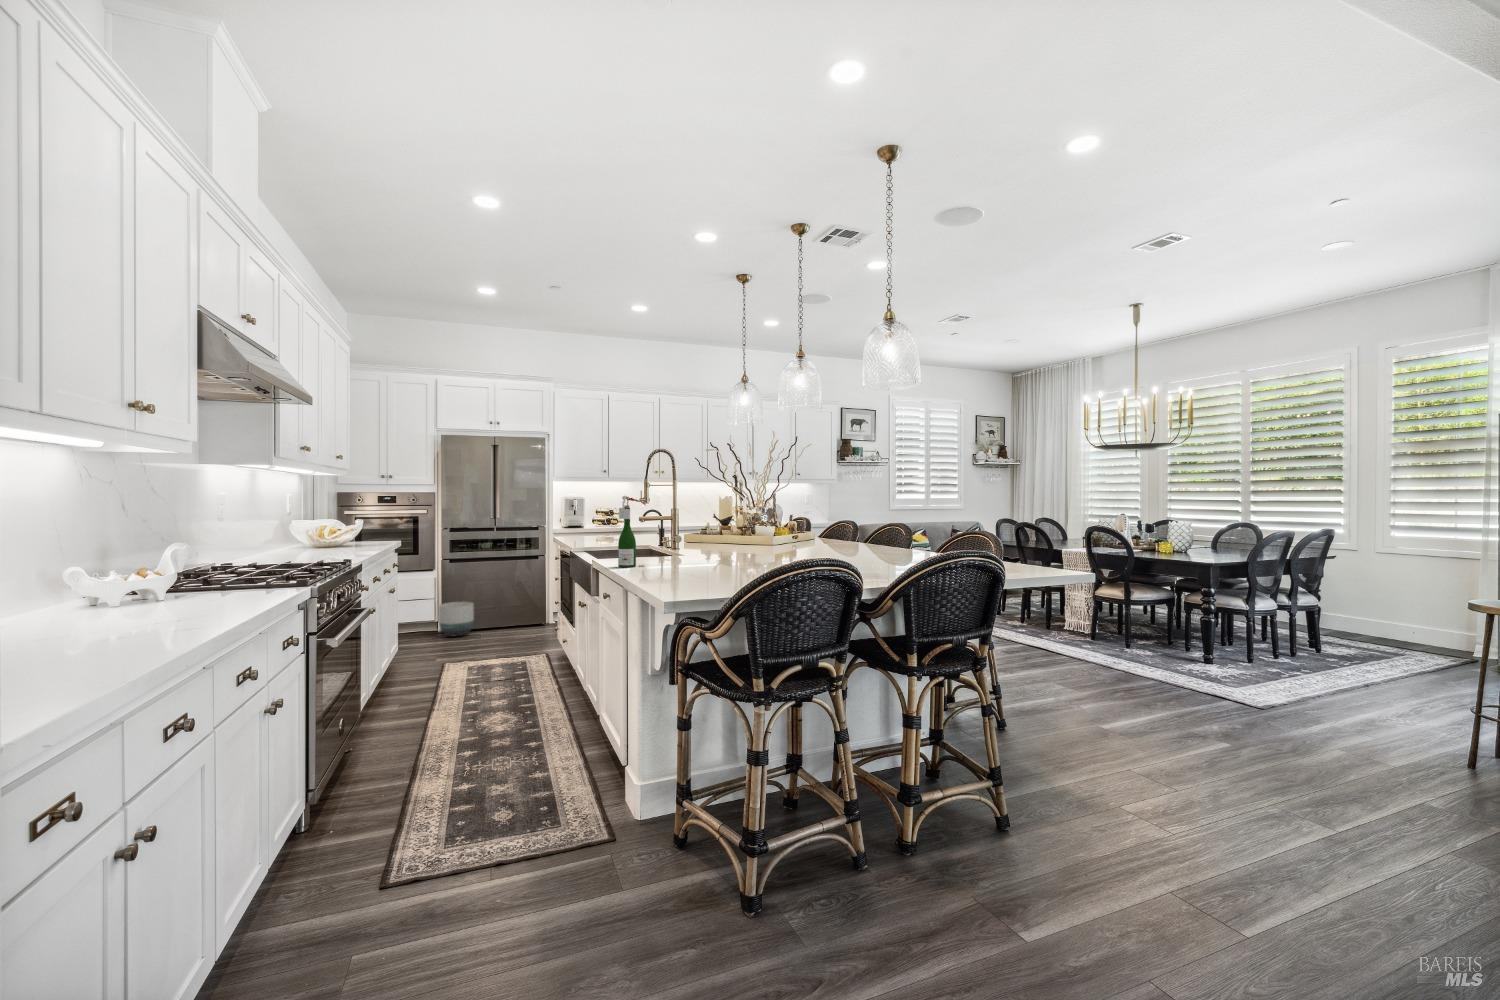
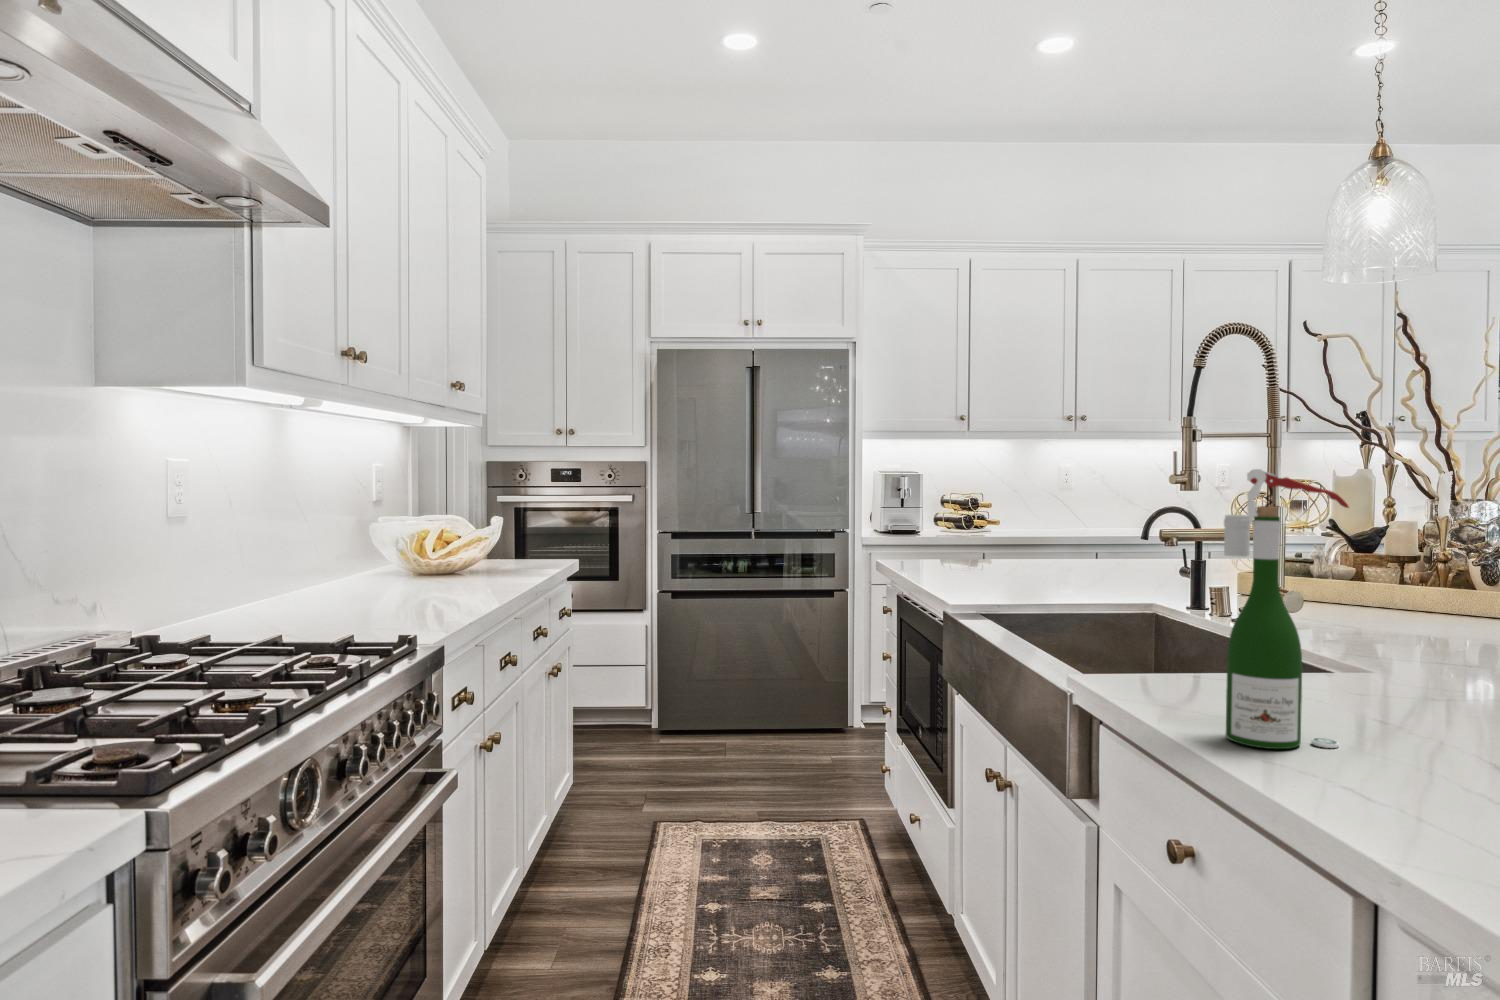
planter: present [439,602,474,637] -> none [651,676,713,746]

